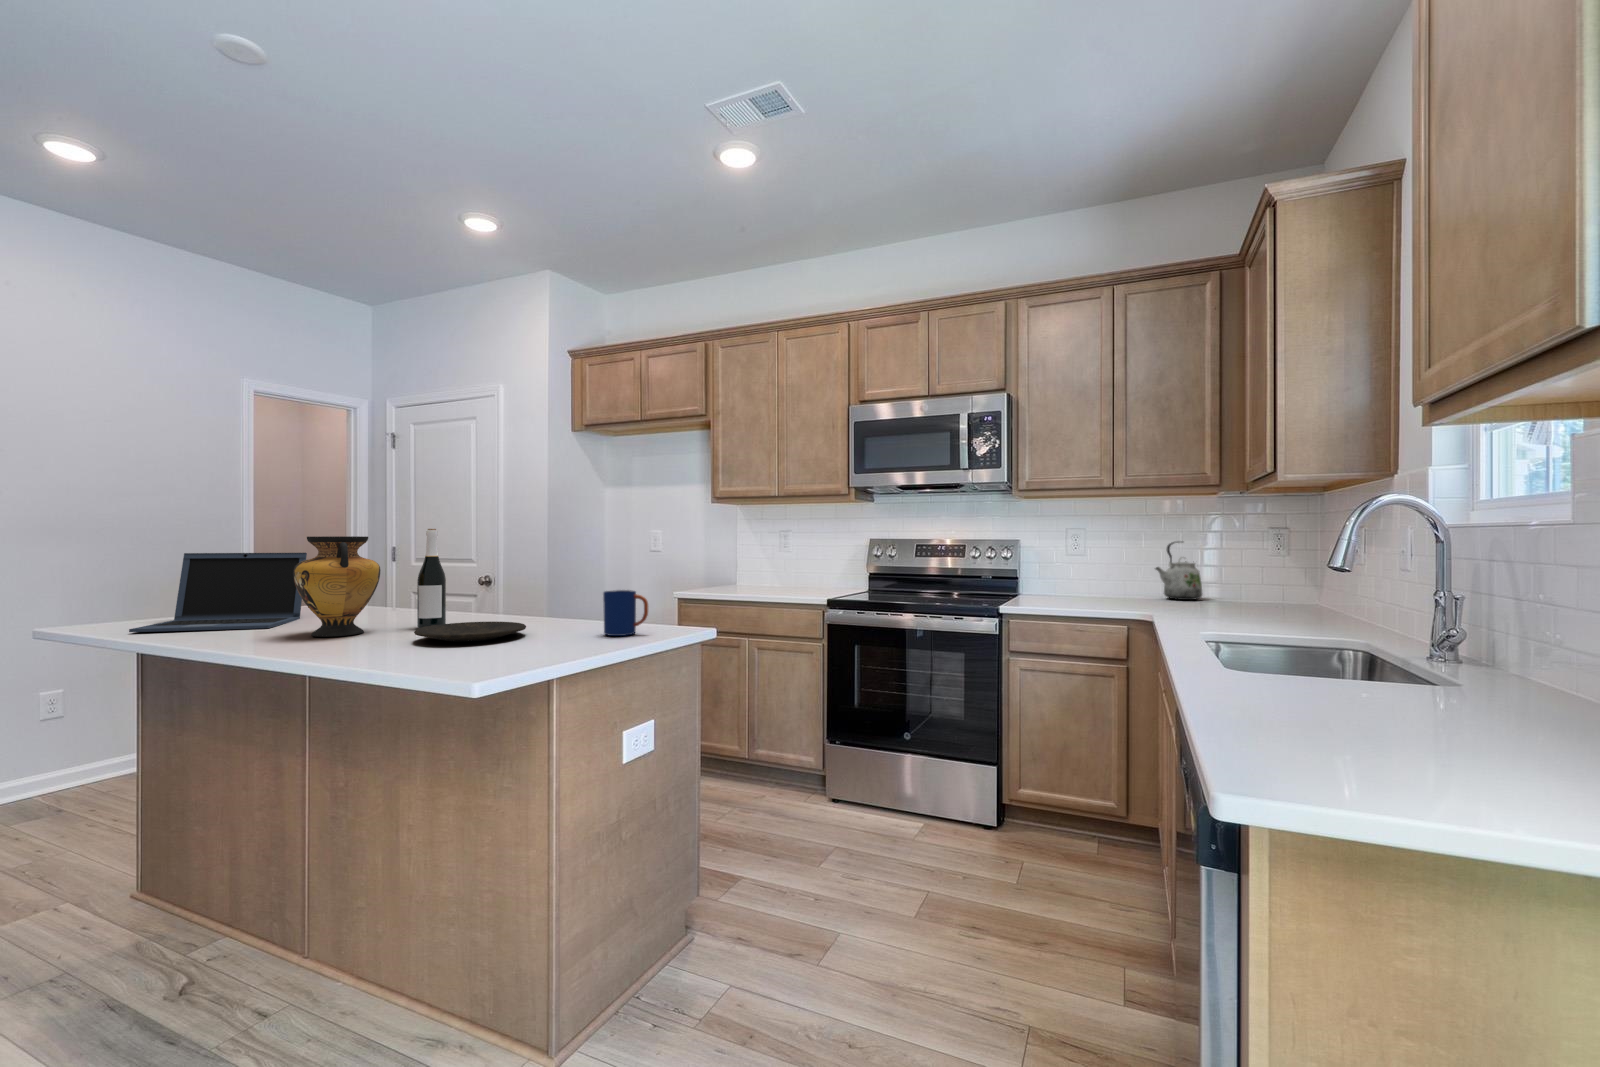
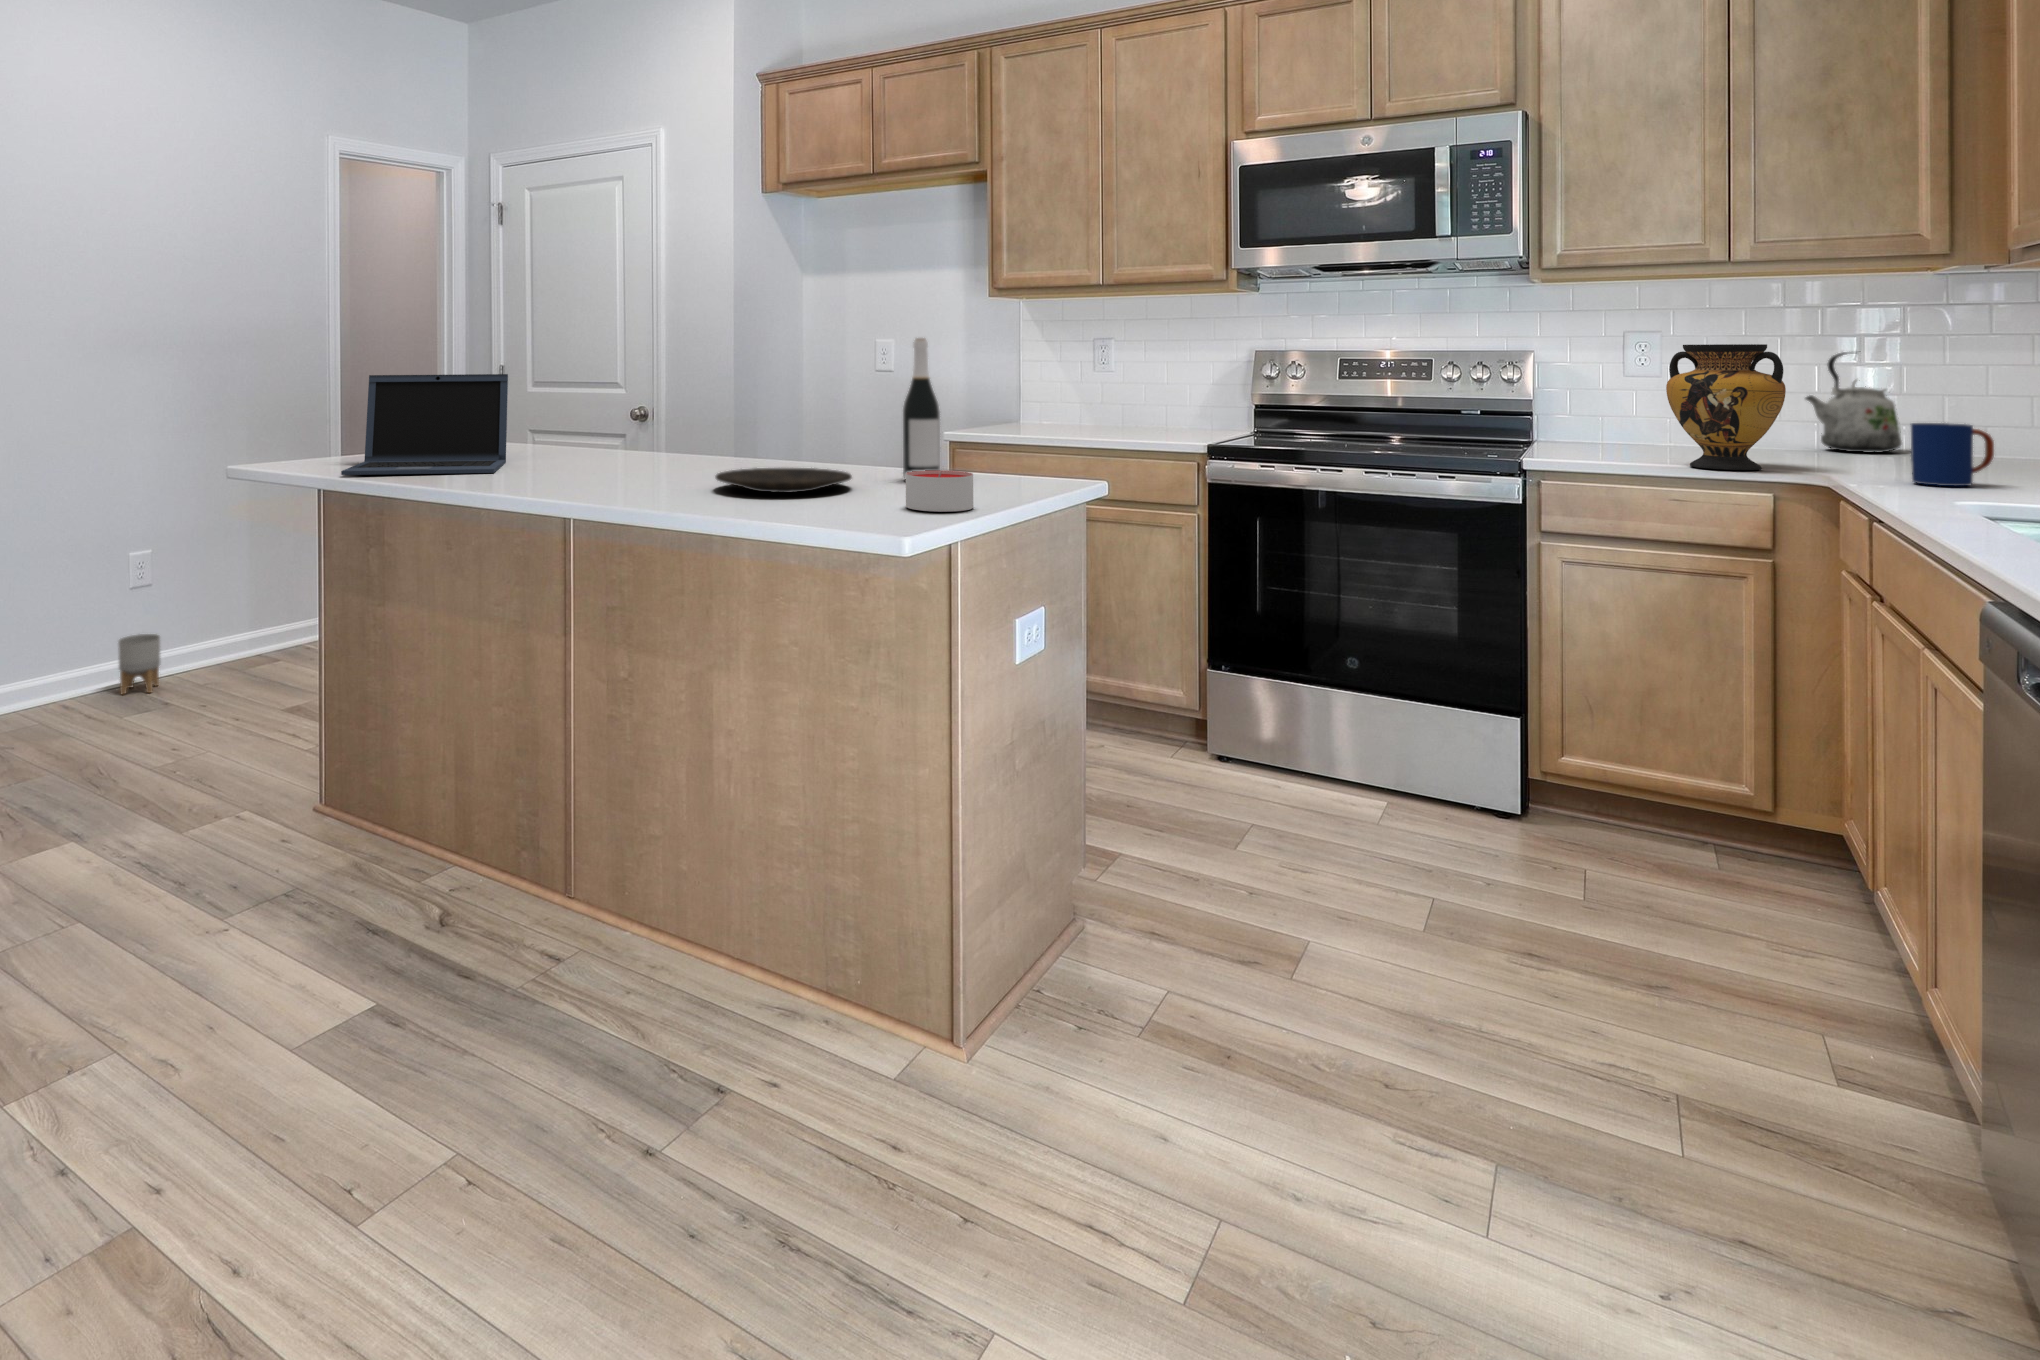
wine bottle: present [417,529,446,628] -> present [903,338,940,478]
vase: present [293,536,380,637] -> present [1666,344,1786,470]
mug: present [603,590,648,636] -> present [1911,423,1994,486]
candle: none [535,624,587,656] -> present [906,470,973,512]
planter: none [27,751,69,801] -> present [118,634,160,694]

